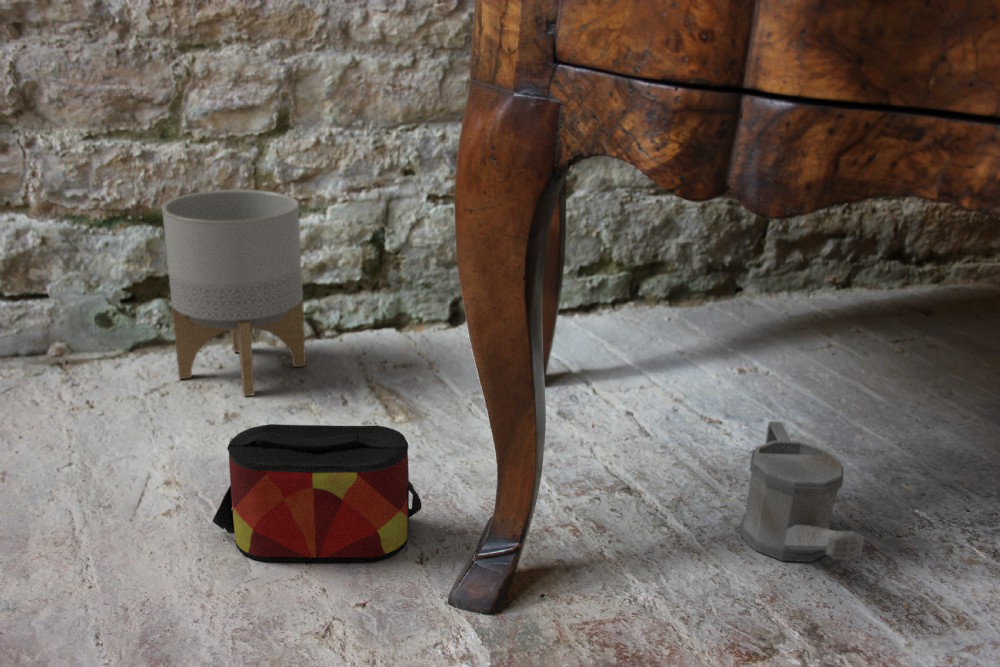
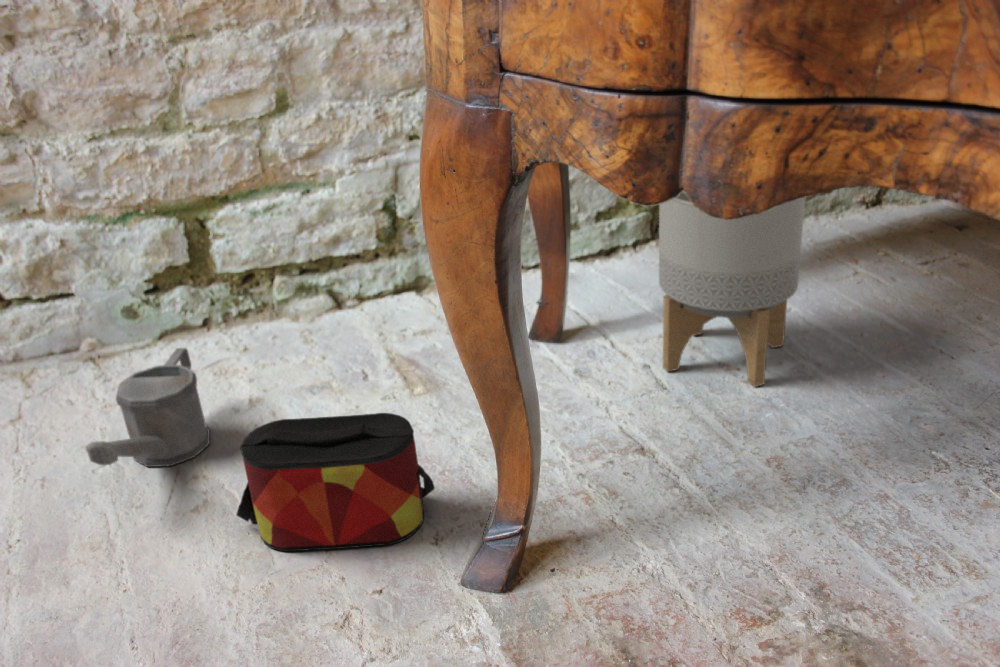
planter: present [162,190,306,396] -> present [659,193,805,387]
watering can: present [740,422,864,562] -> present [86,348,210,467]

